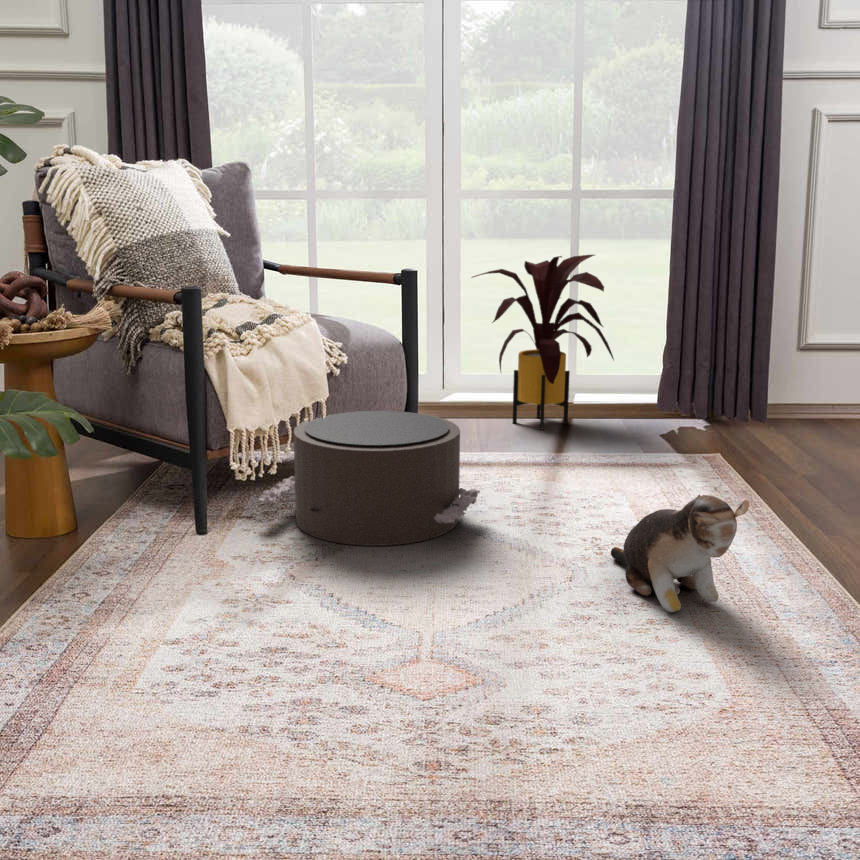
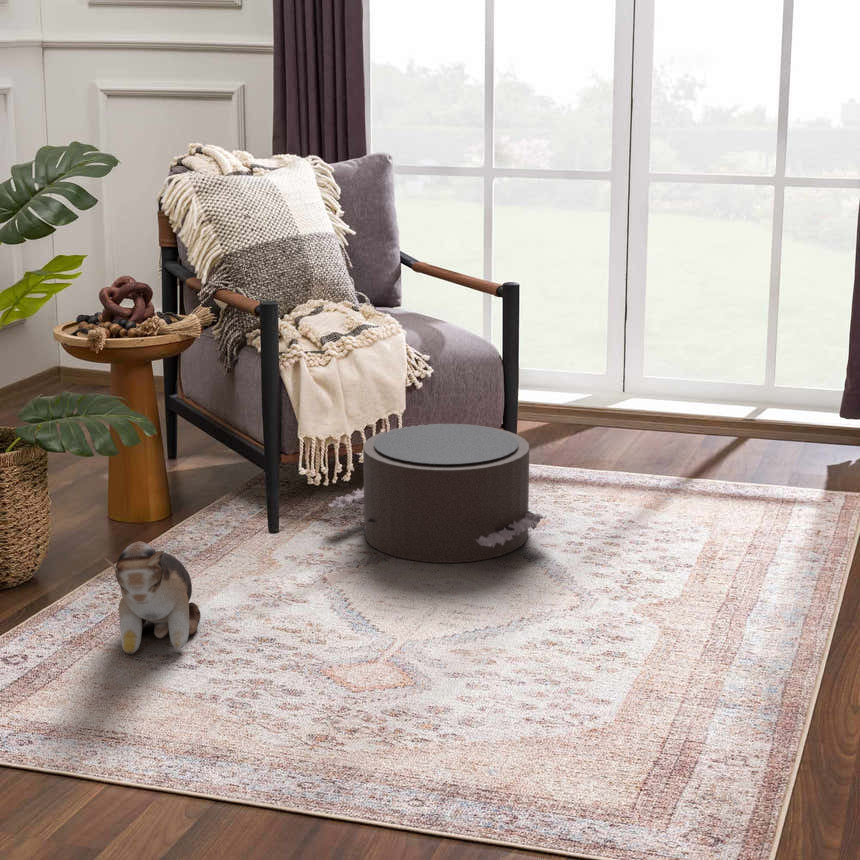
house plant: present [472,255,614,429] -> none [636,253,793,449]
plush toy: present [611,495,749,612] -> present [104,541,201,654]

